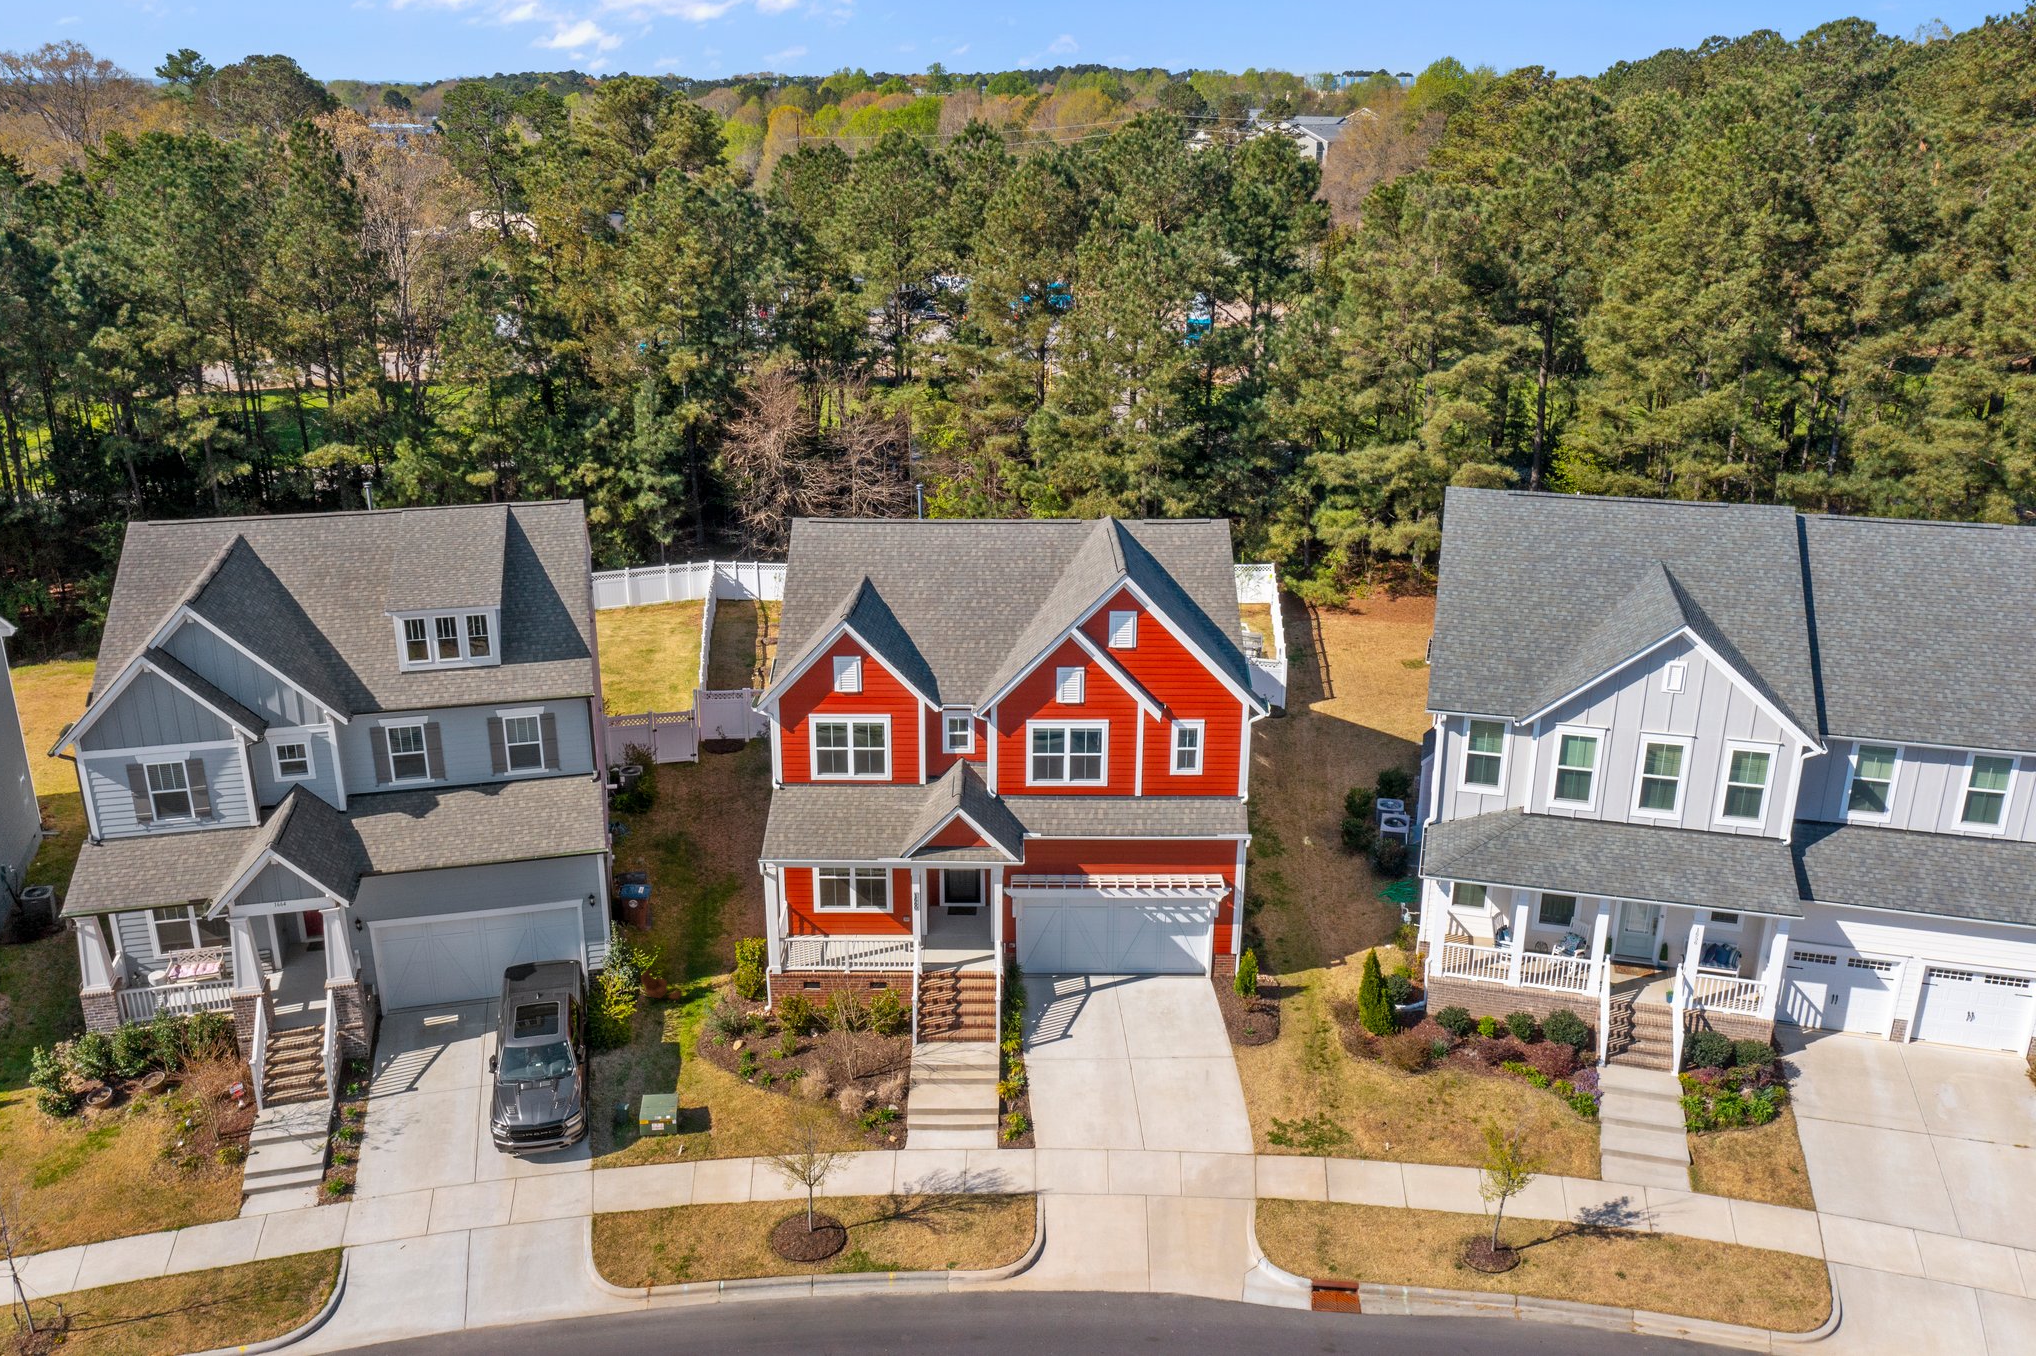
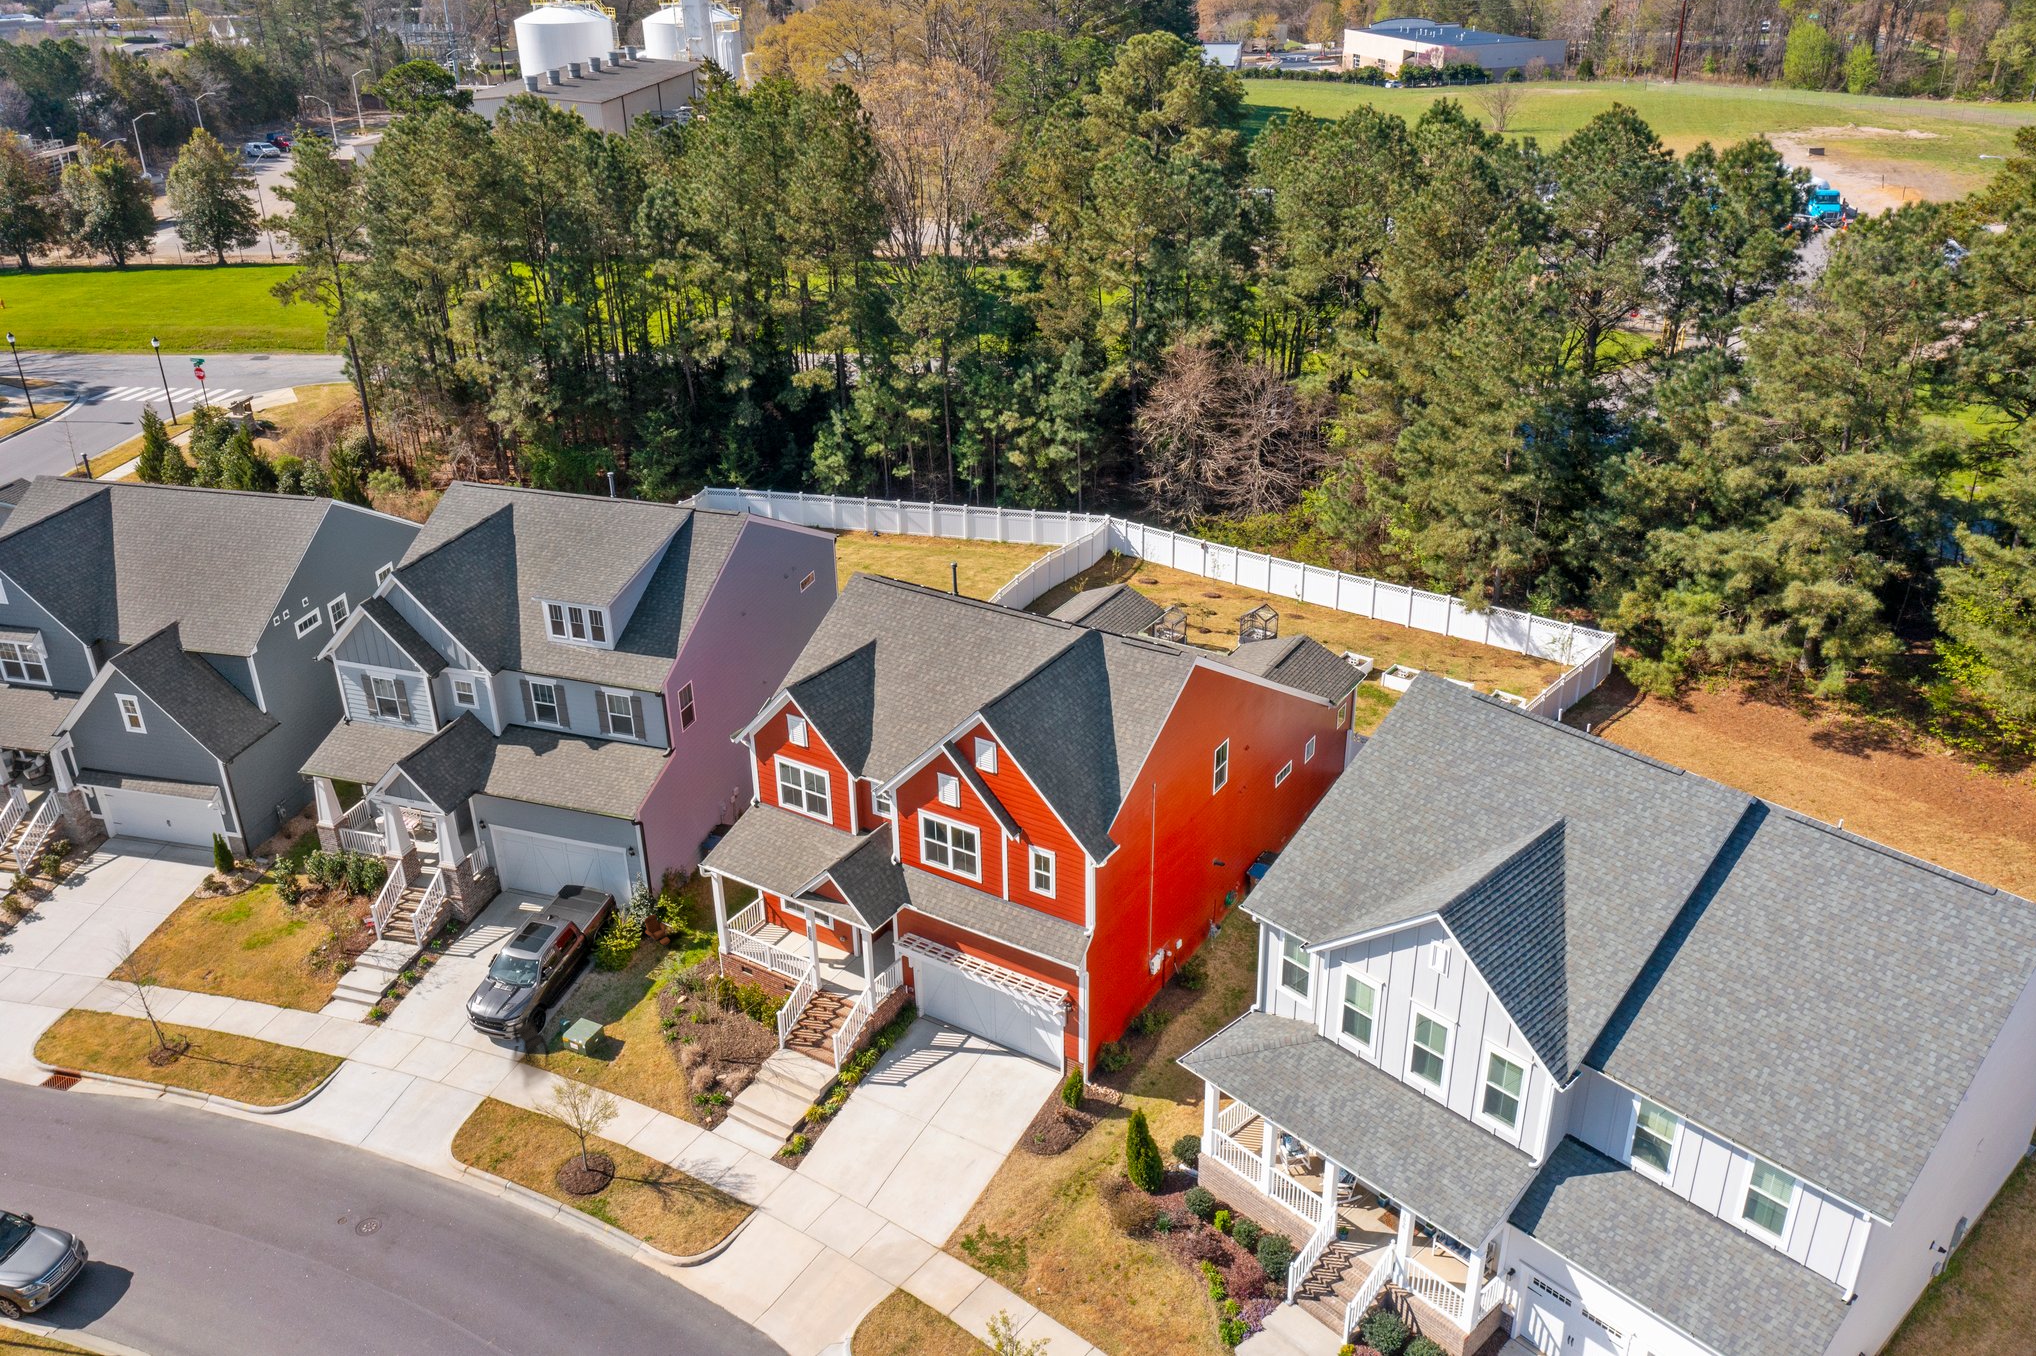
bench: none [574,1111,630,1162] -> present [513,1017,549,1061]

